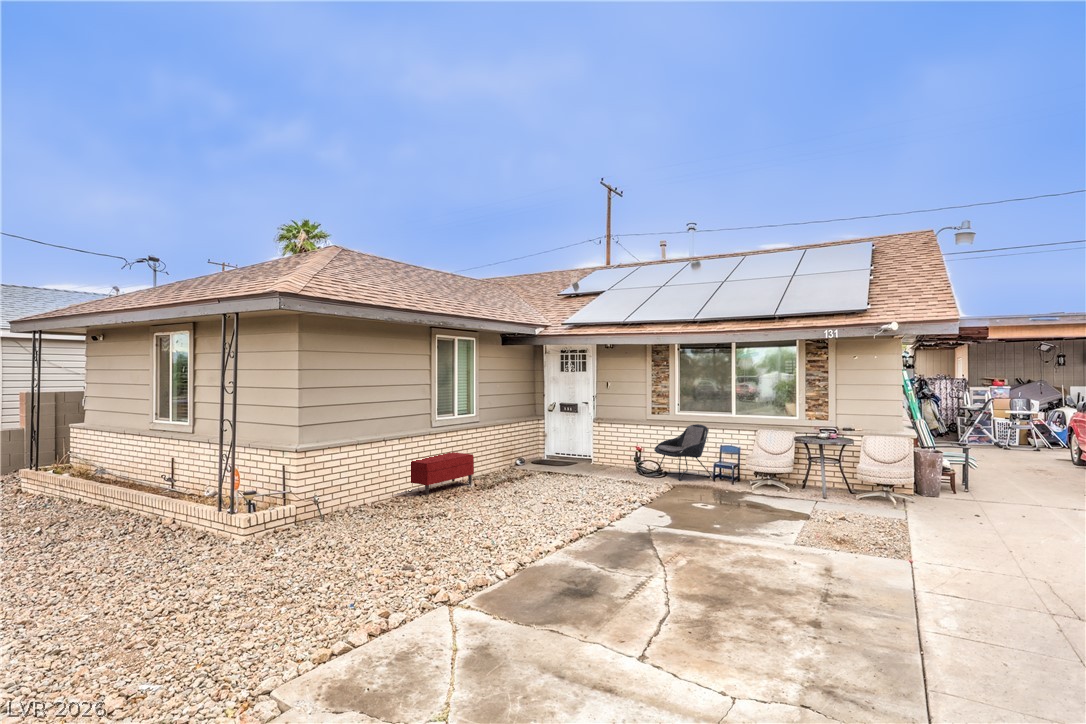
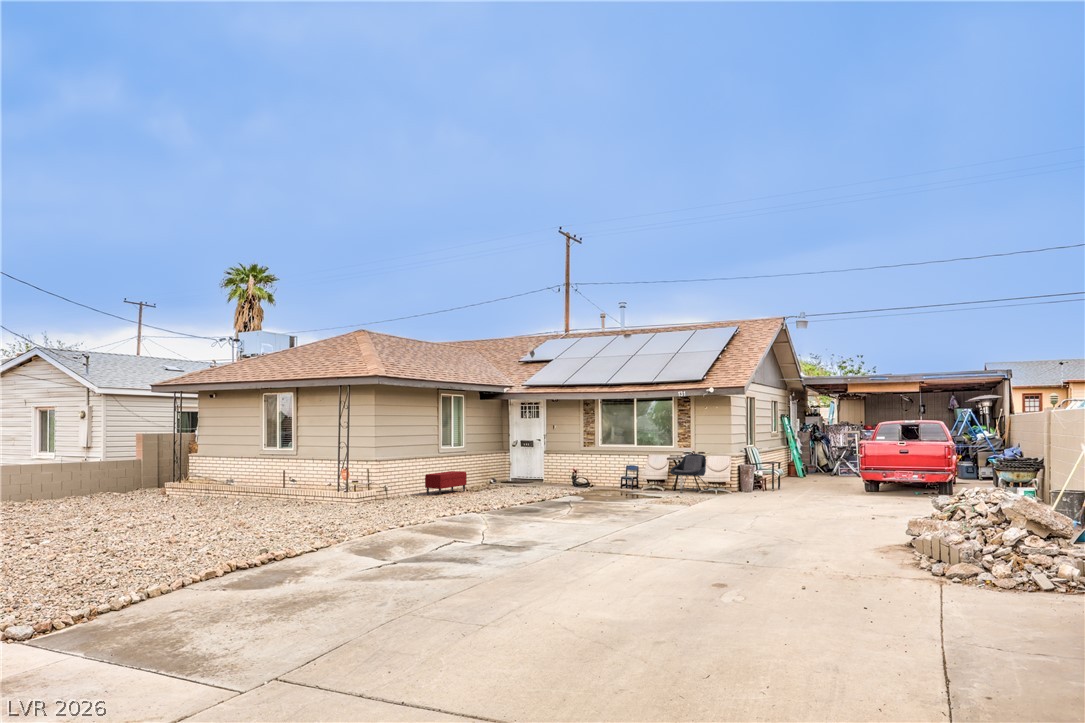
lounge chair: present [654,424,711,481] -> present [670,454,709,492]

